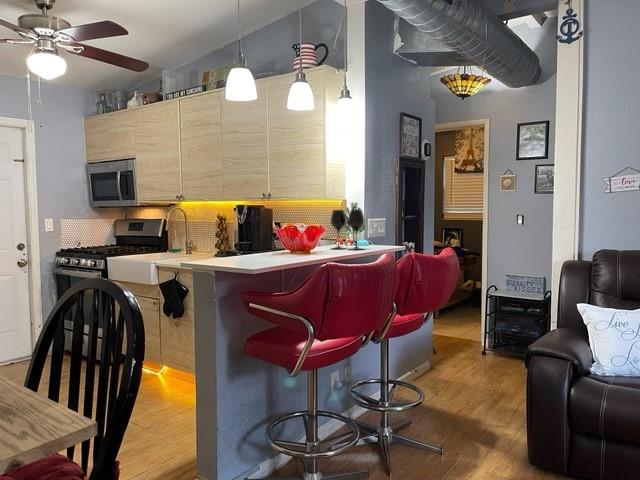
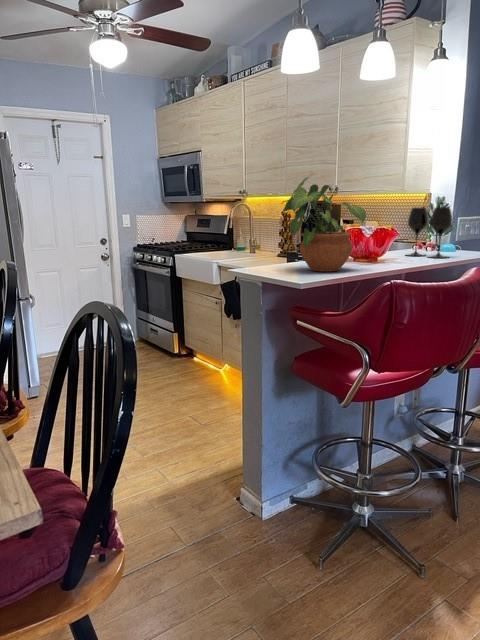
potted plant: none [227,183,300,262] -> present [282,177,366,272]

